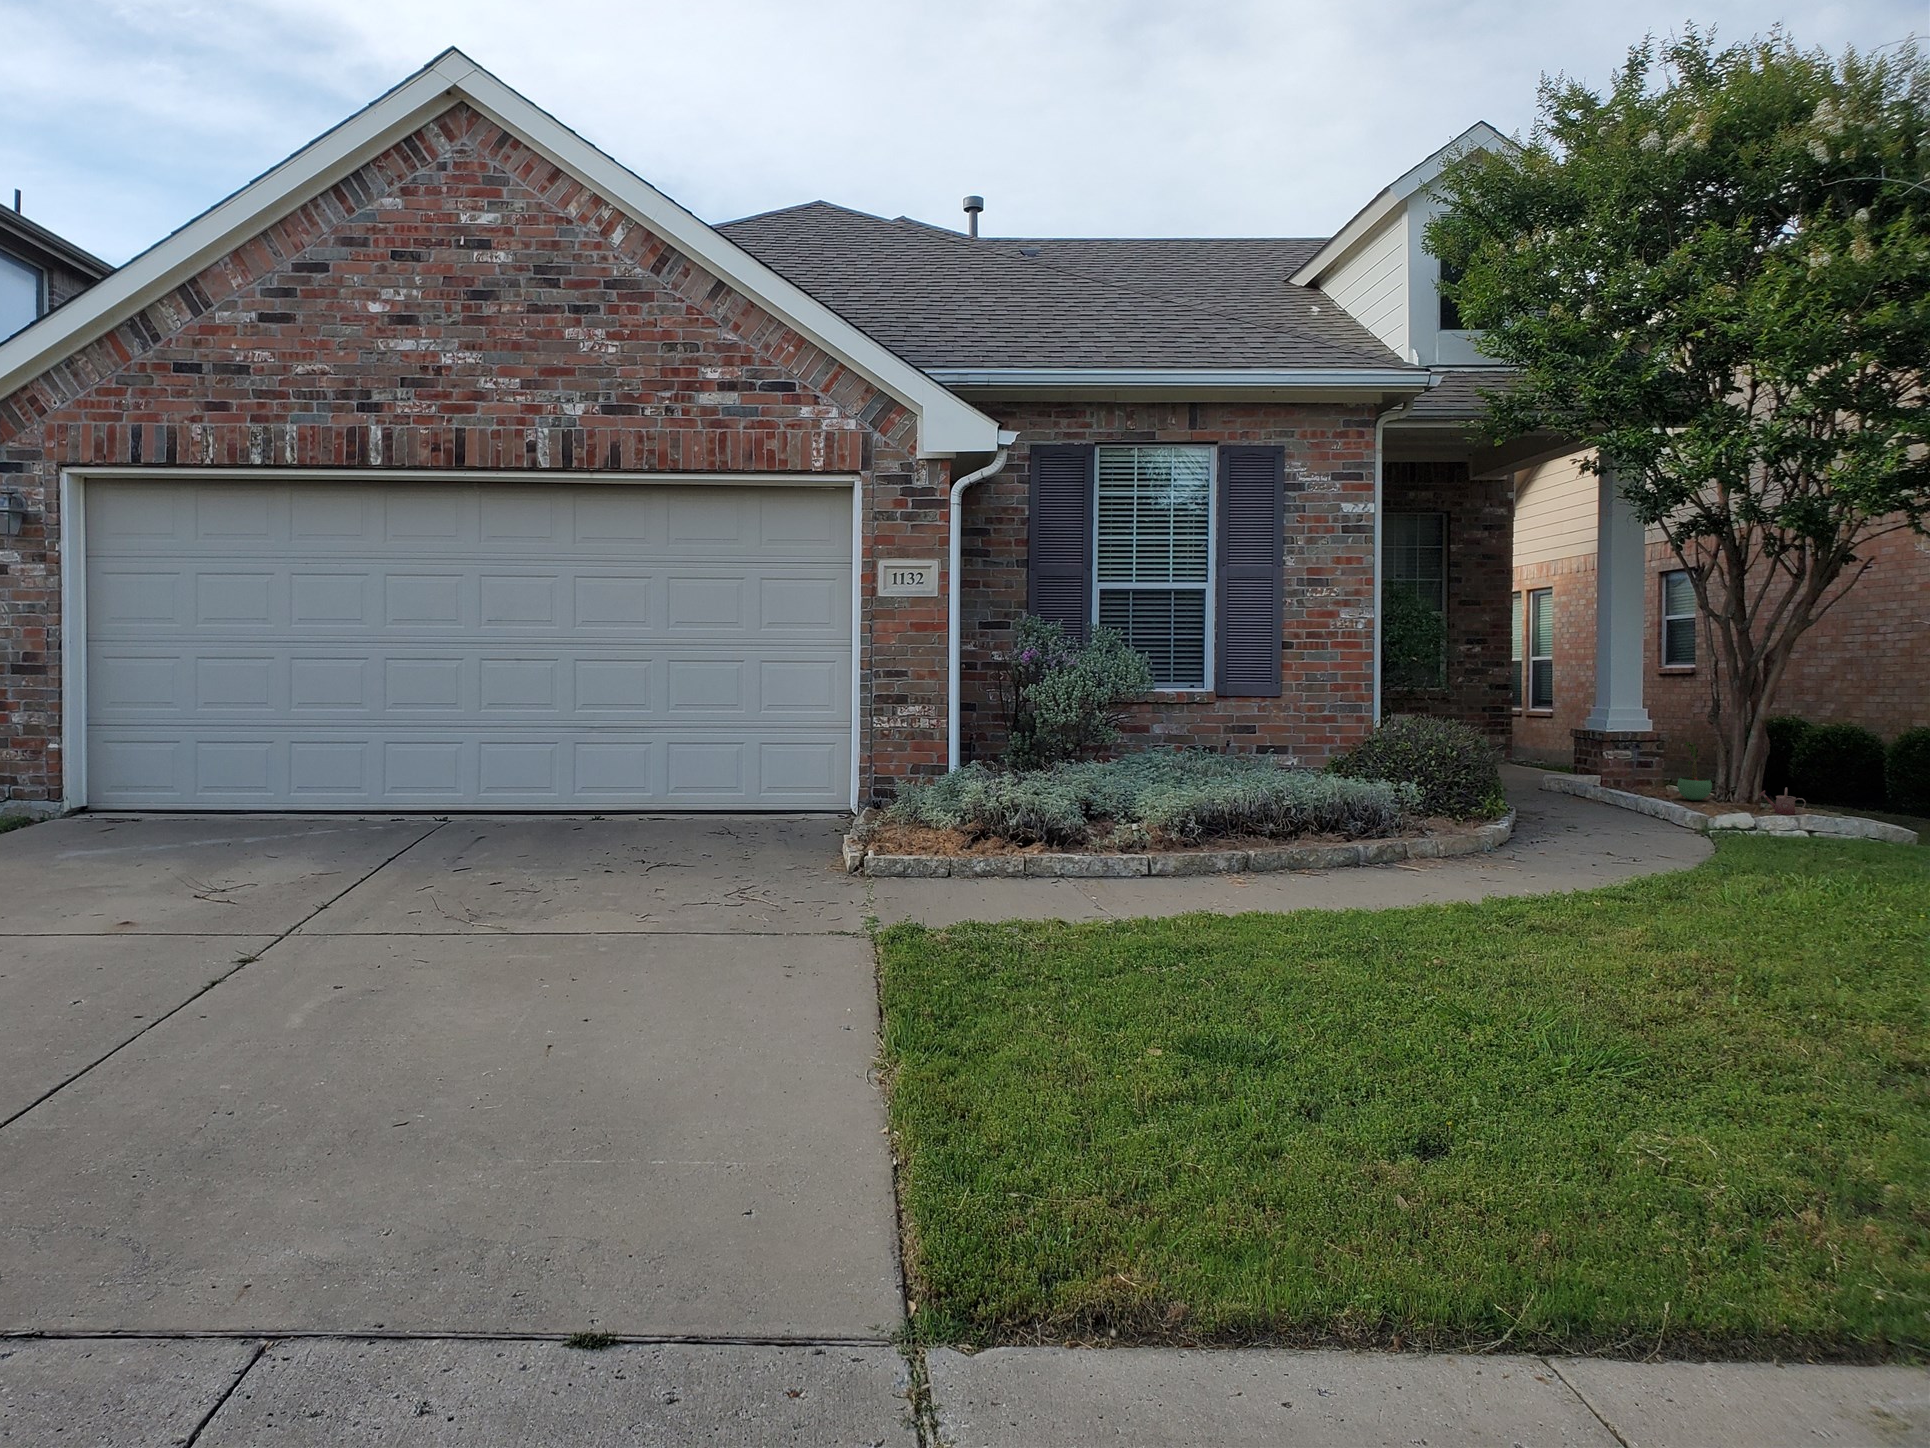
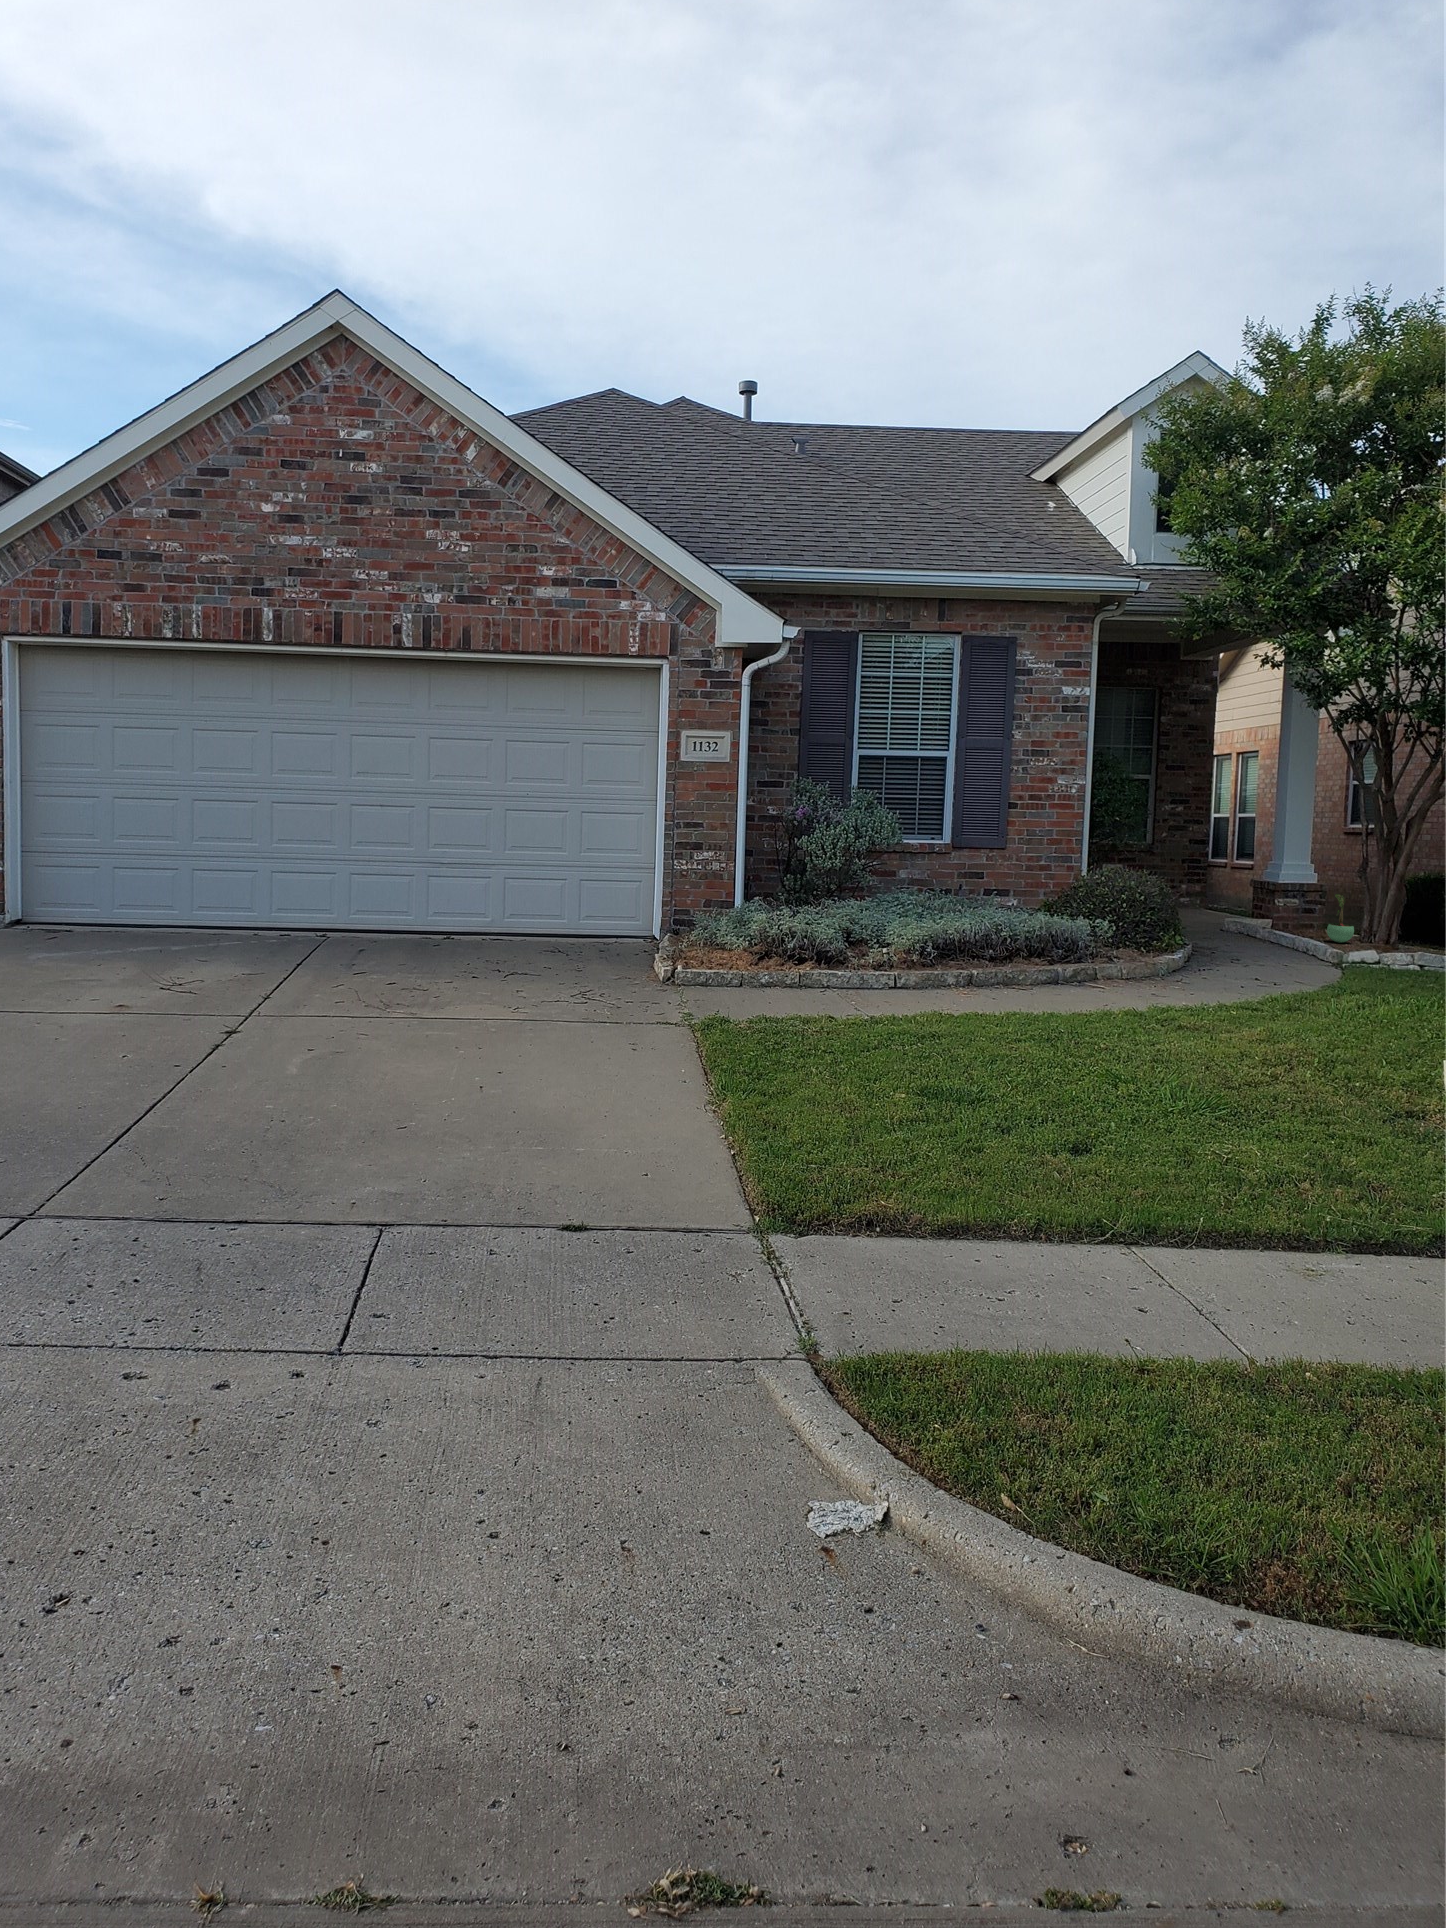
watering can: present [1759,787,1806,814] -> none [1386,933,1422,955]

